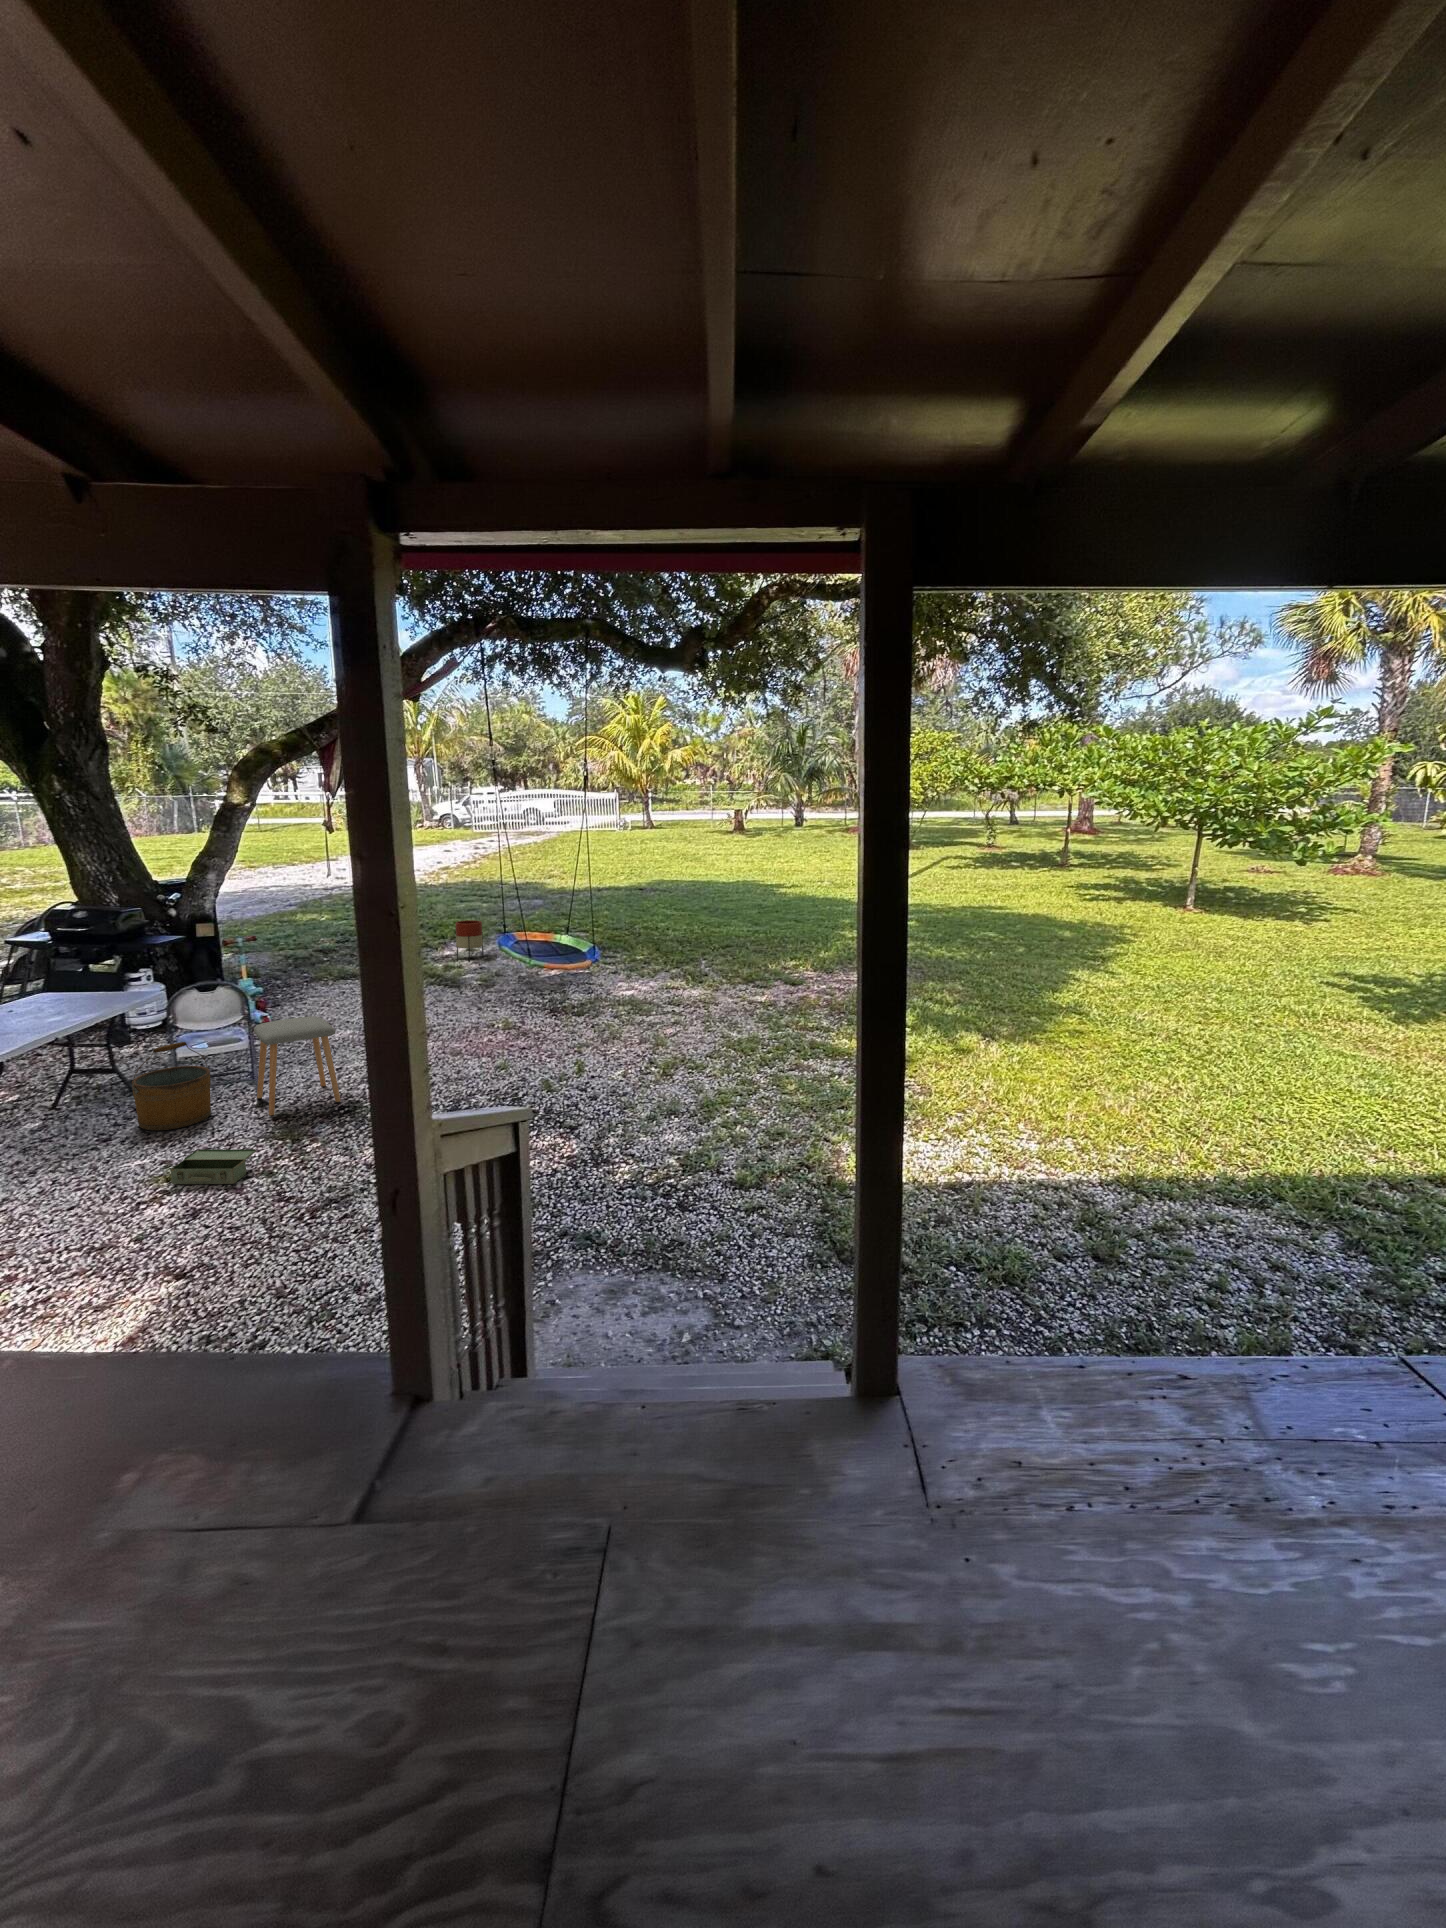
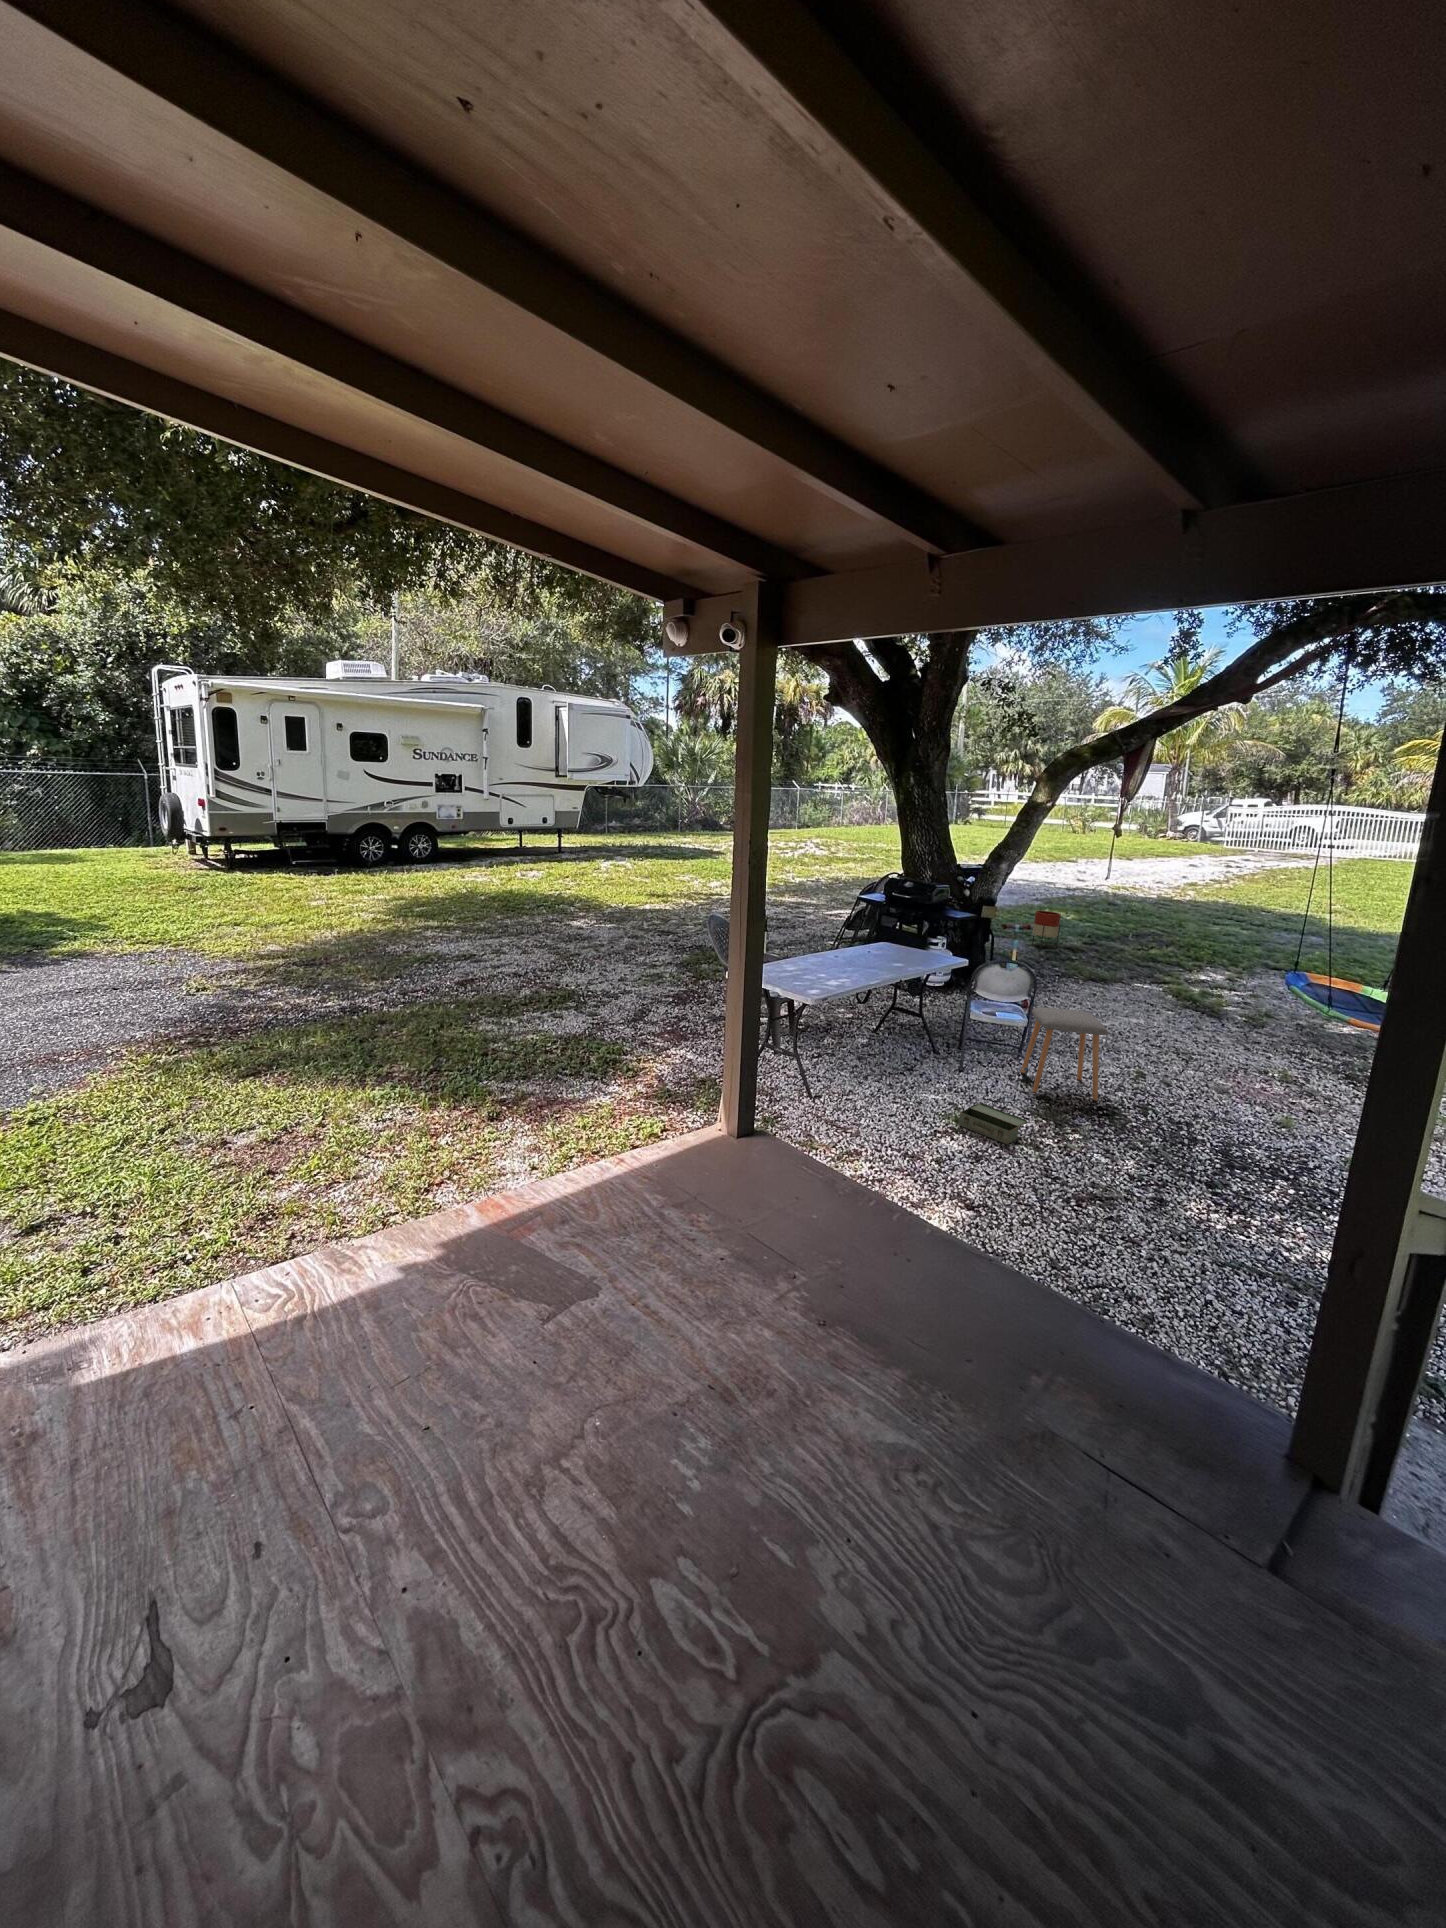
planter: present [456,920,483,962] -> present [1032,911,1061,949]
bucket: present [132,1042,211,1130] -> none [931,1006,990,1078]

